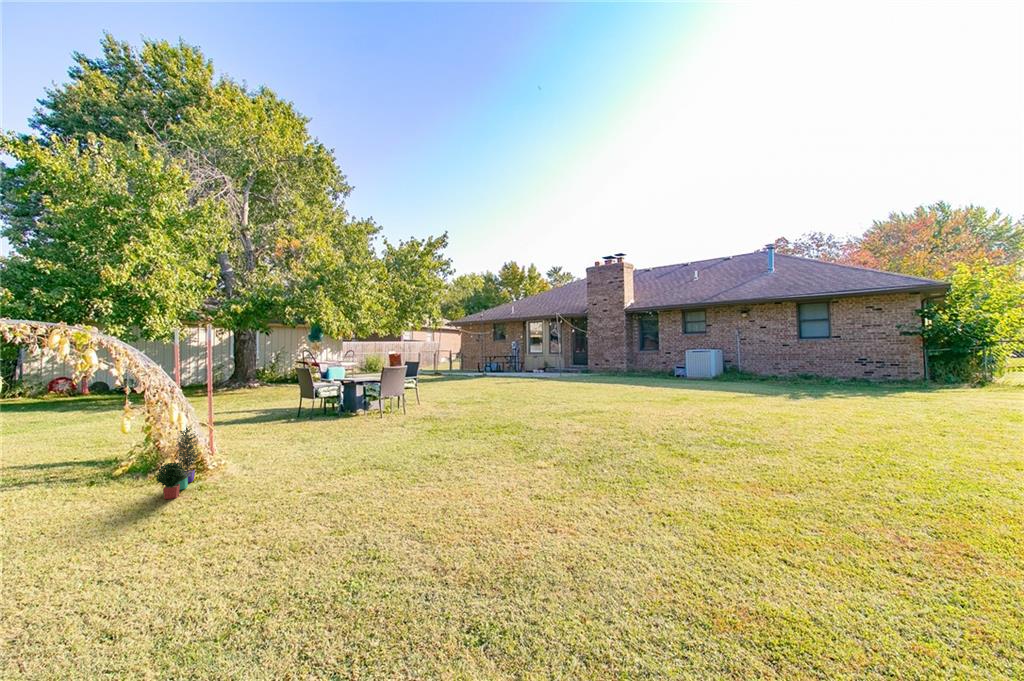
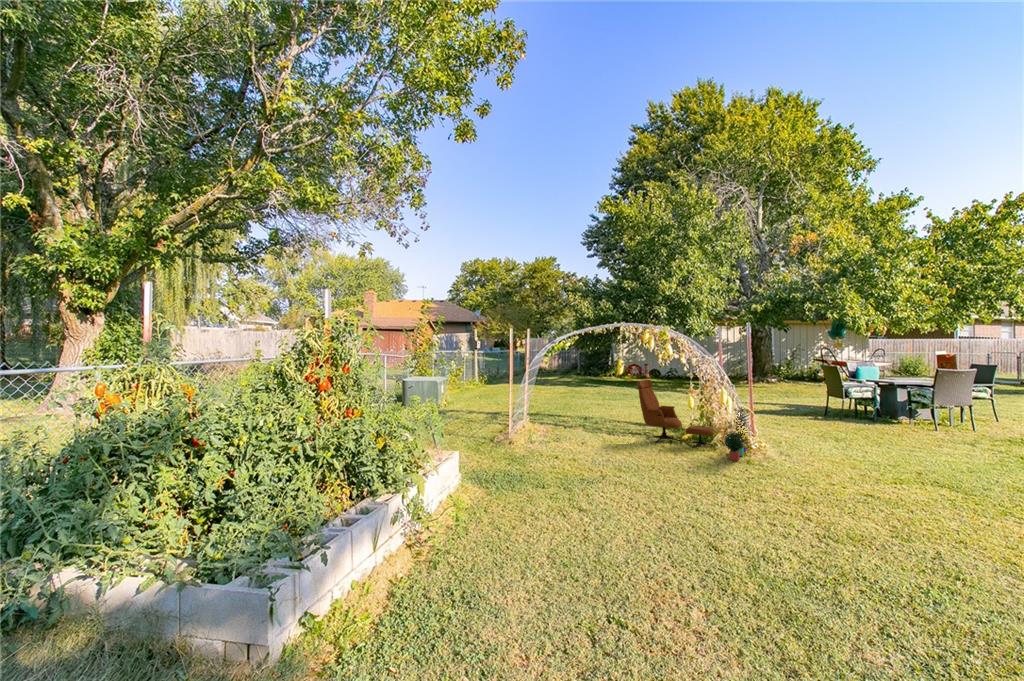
lounge chair: none [14,402,152,497] -> present [637,380,715,448]

